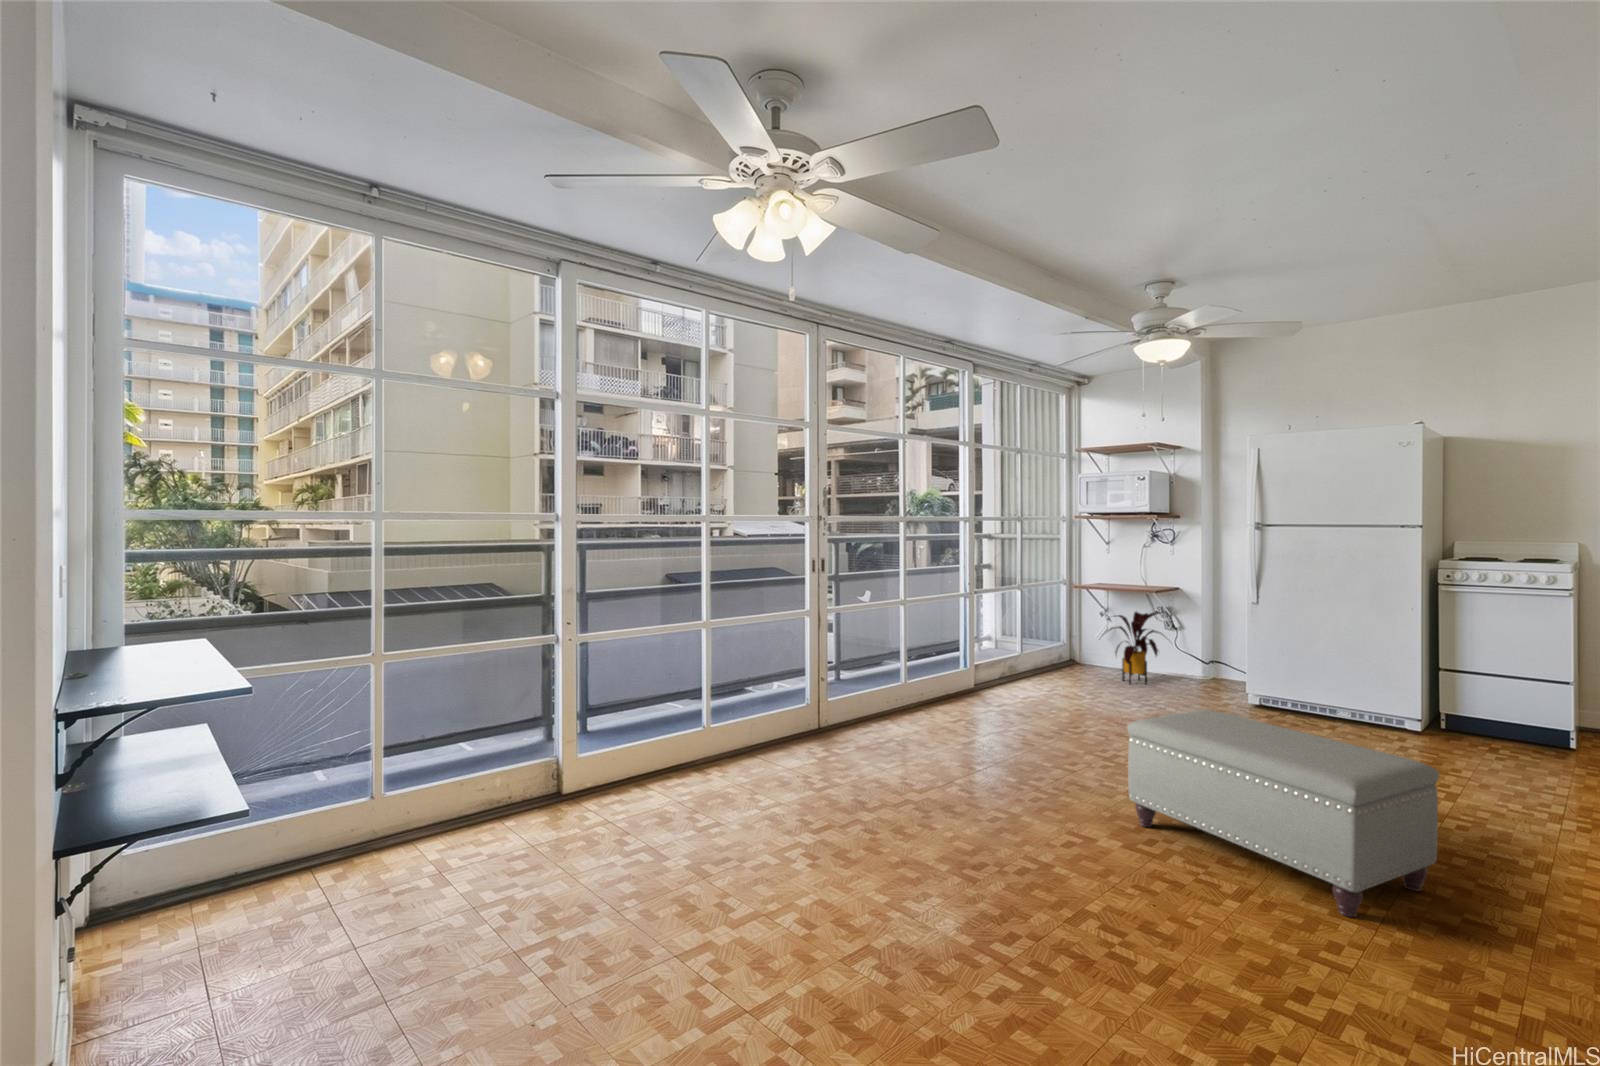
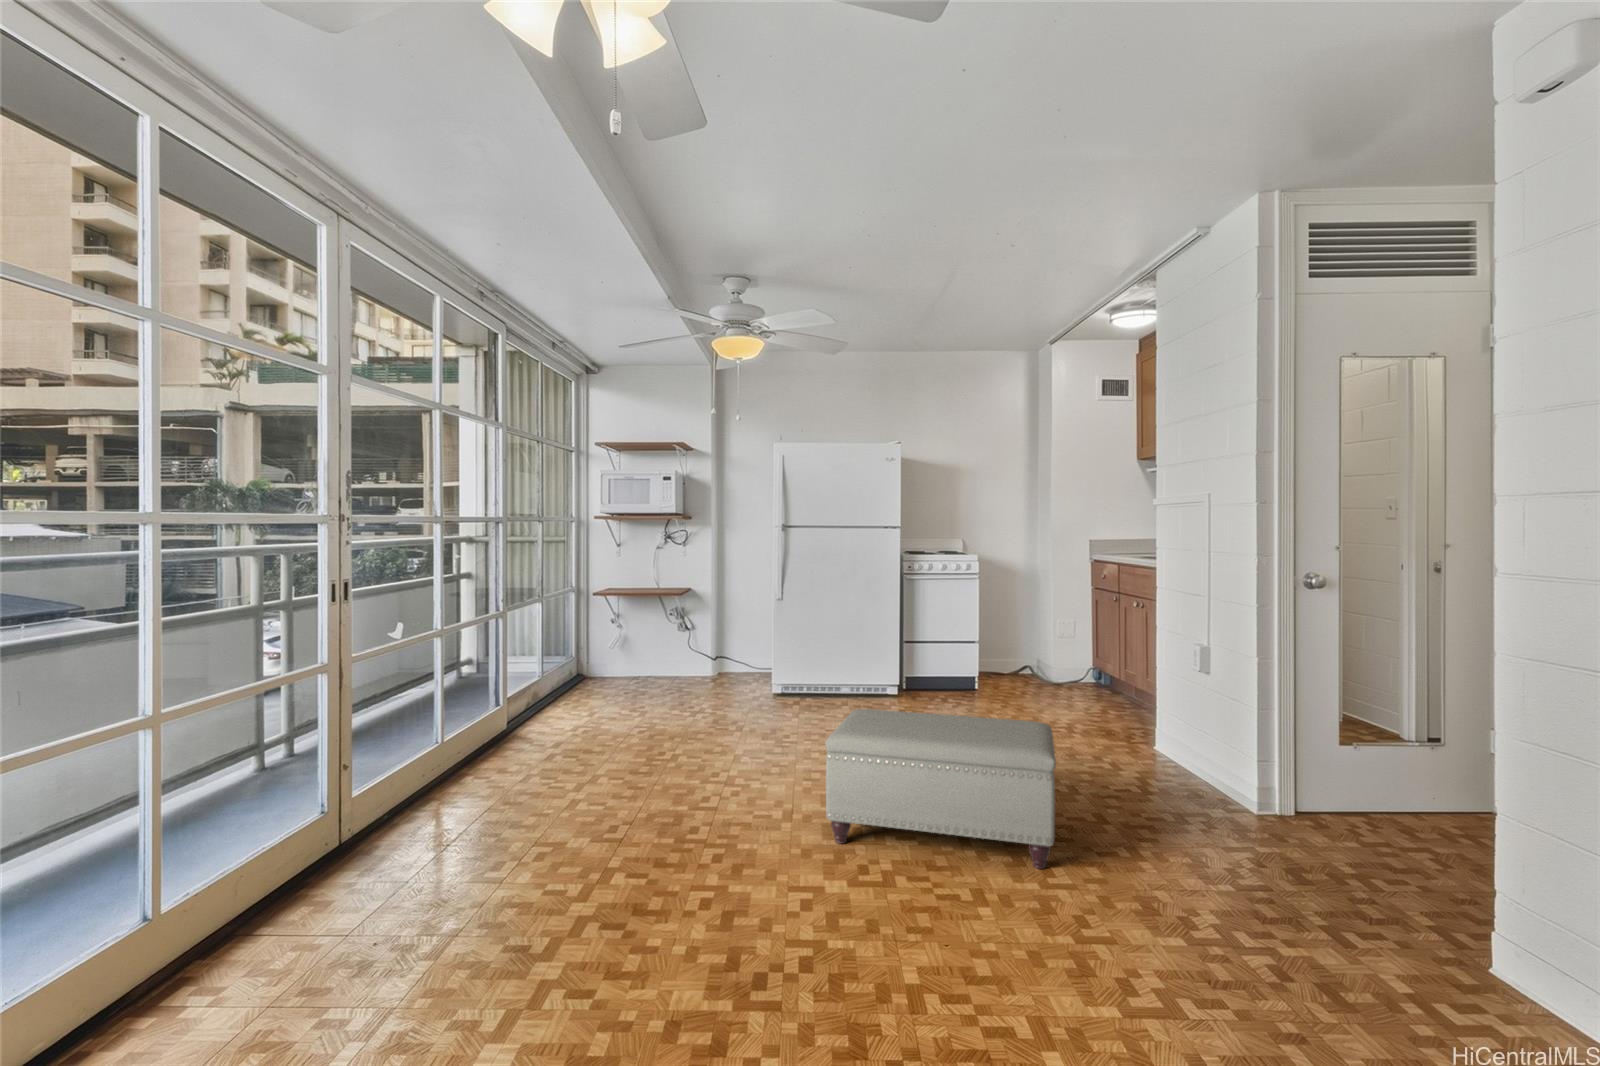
house plant: present [1107,612,1163,684] -> none [629,614,693,693]

